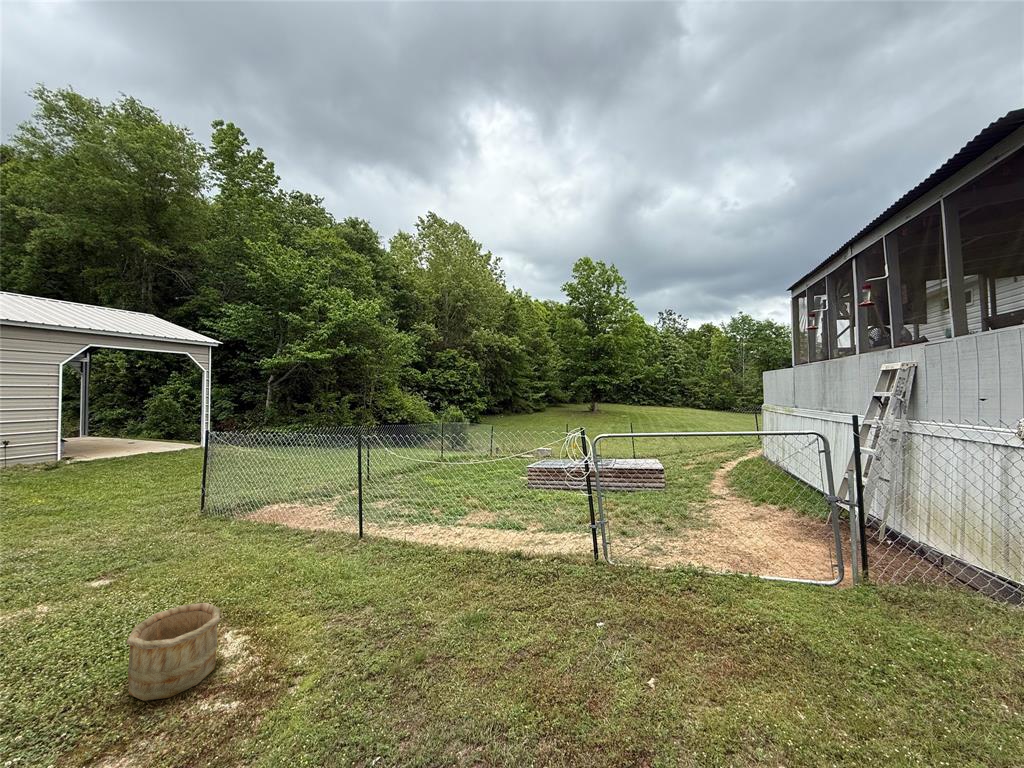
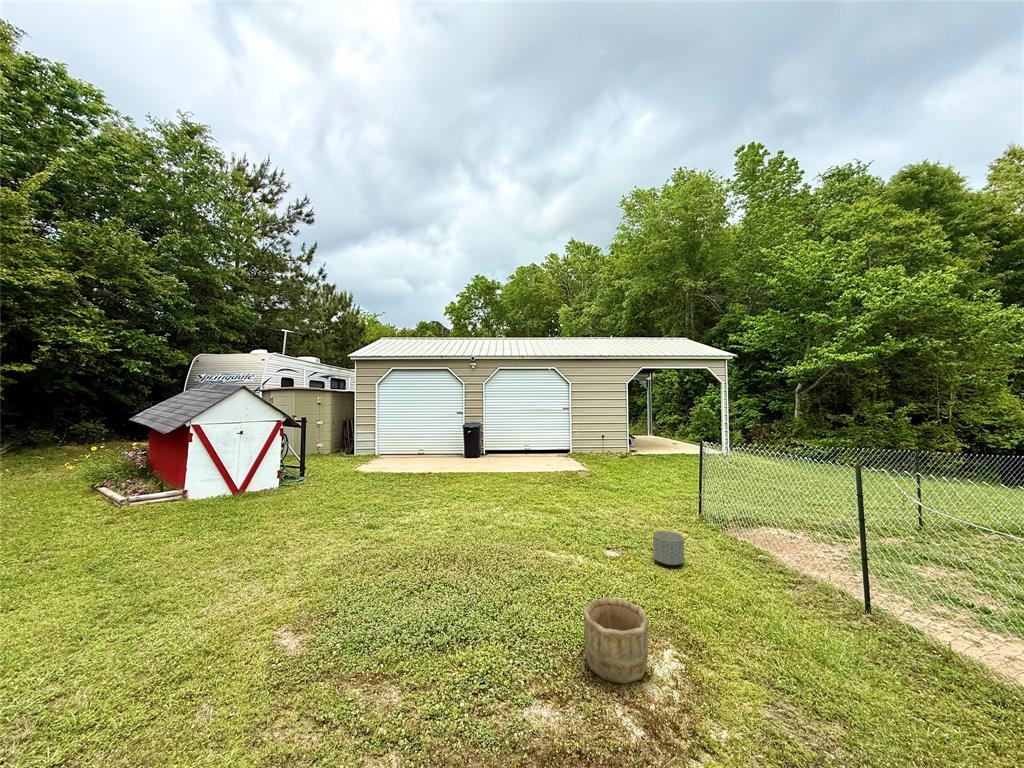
planter: none [166,530,208,569] -> present [653,531,684,566]

